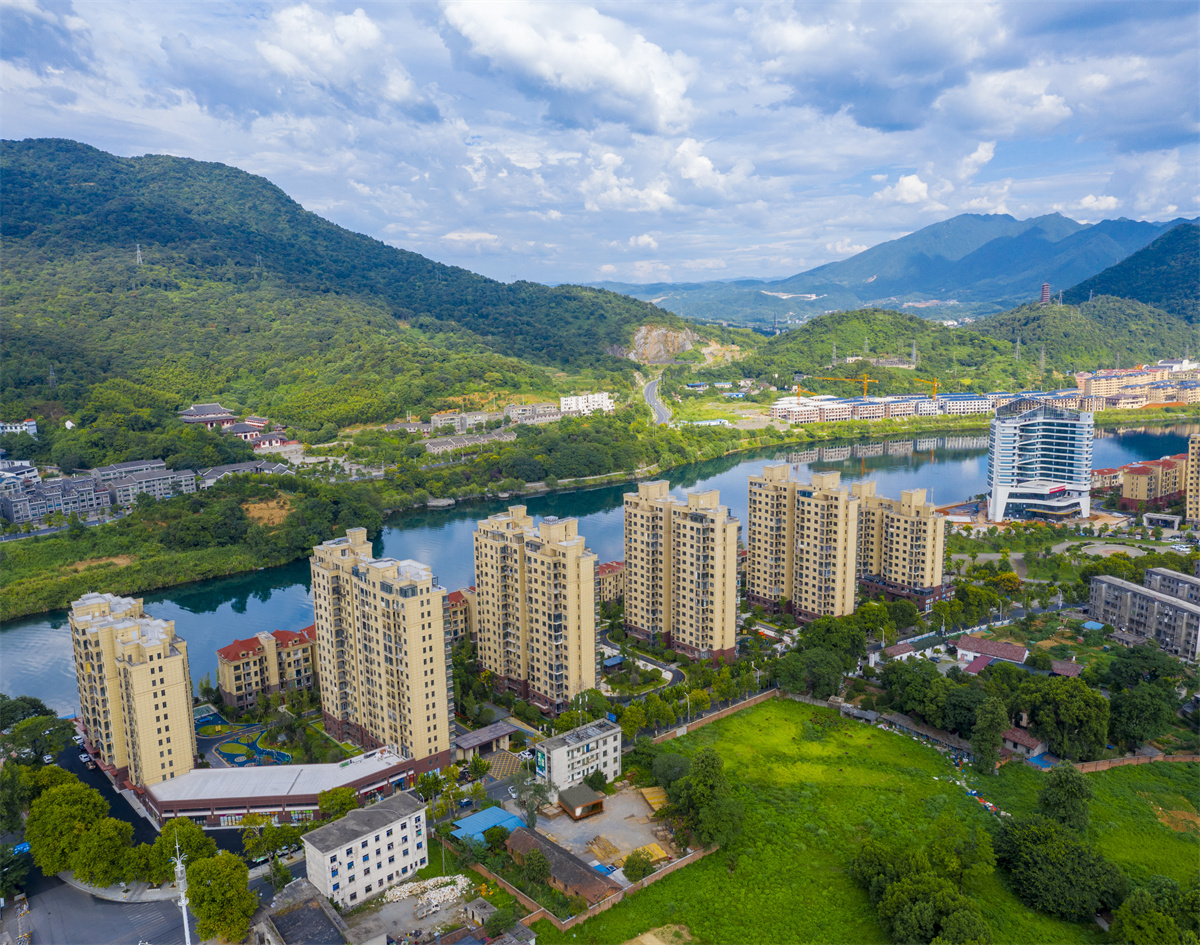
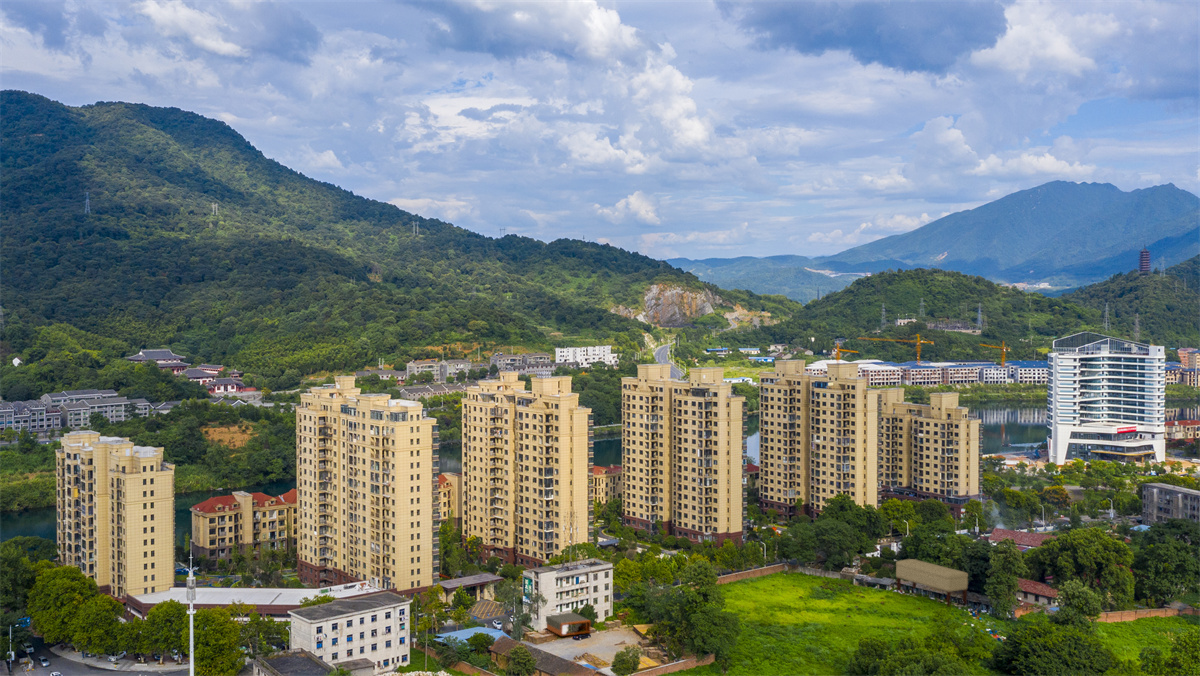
bench: none [888,693,962,752] -> present [896,559,968,606]

